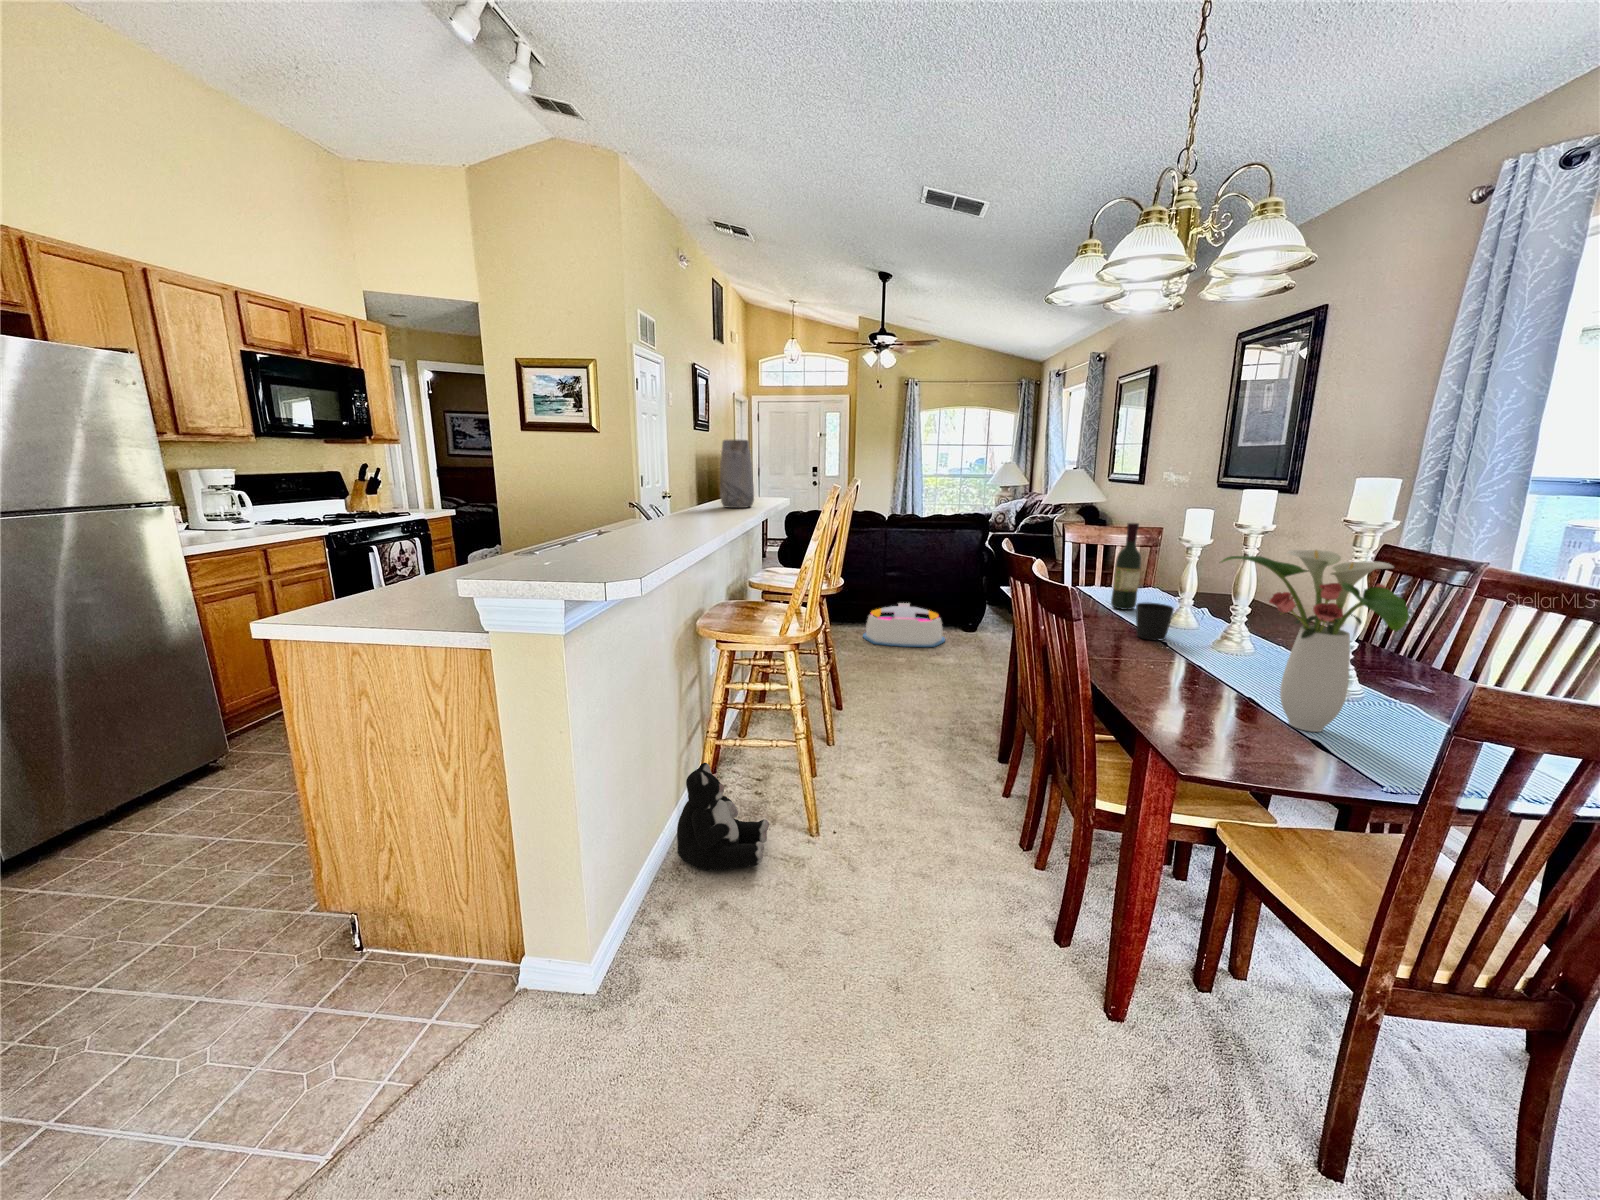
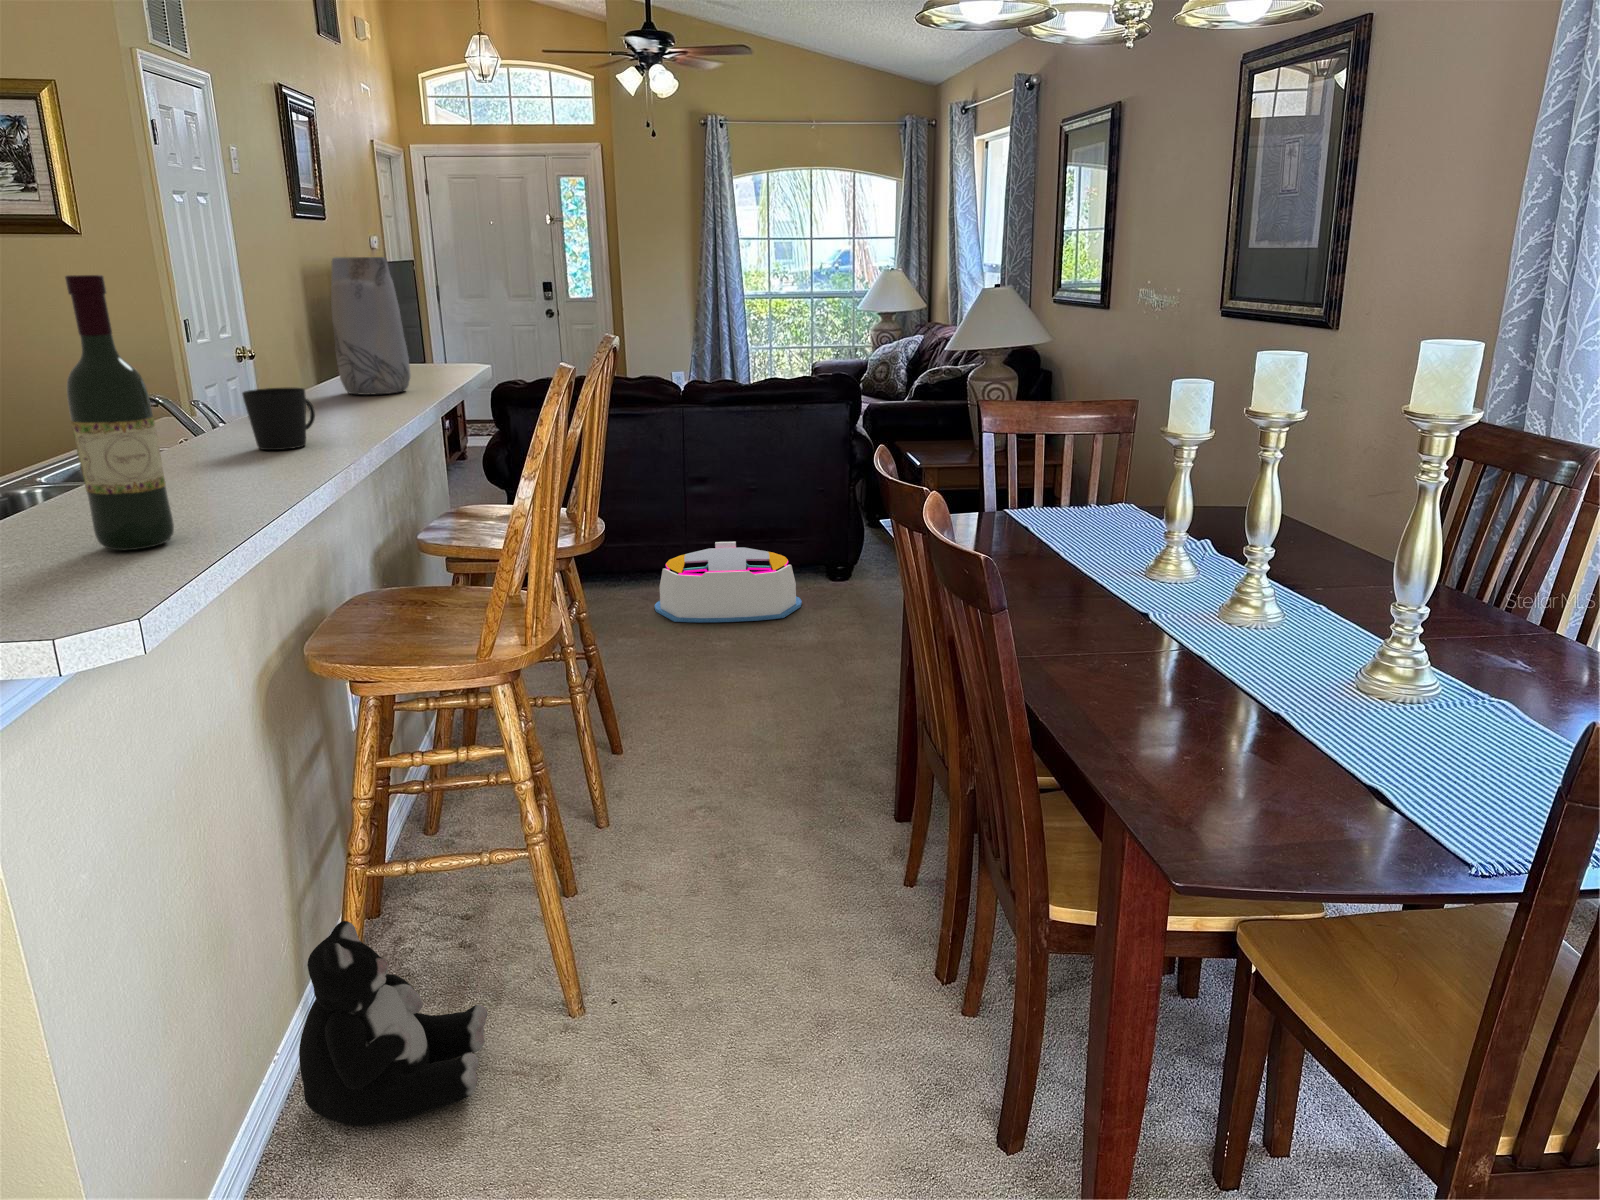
wine bottle: present [1111,523,1141,610] -> present [65,275,174,550]
flower arrangement: present [1221,550,1409,732] -> none [1225,466,1502,768]
cup: present [1136,603,1174,640] -> present [242,388,315,450]

